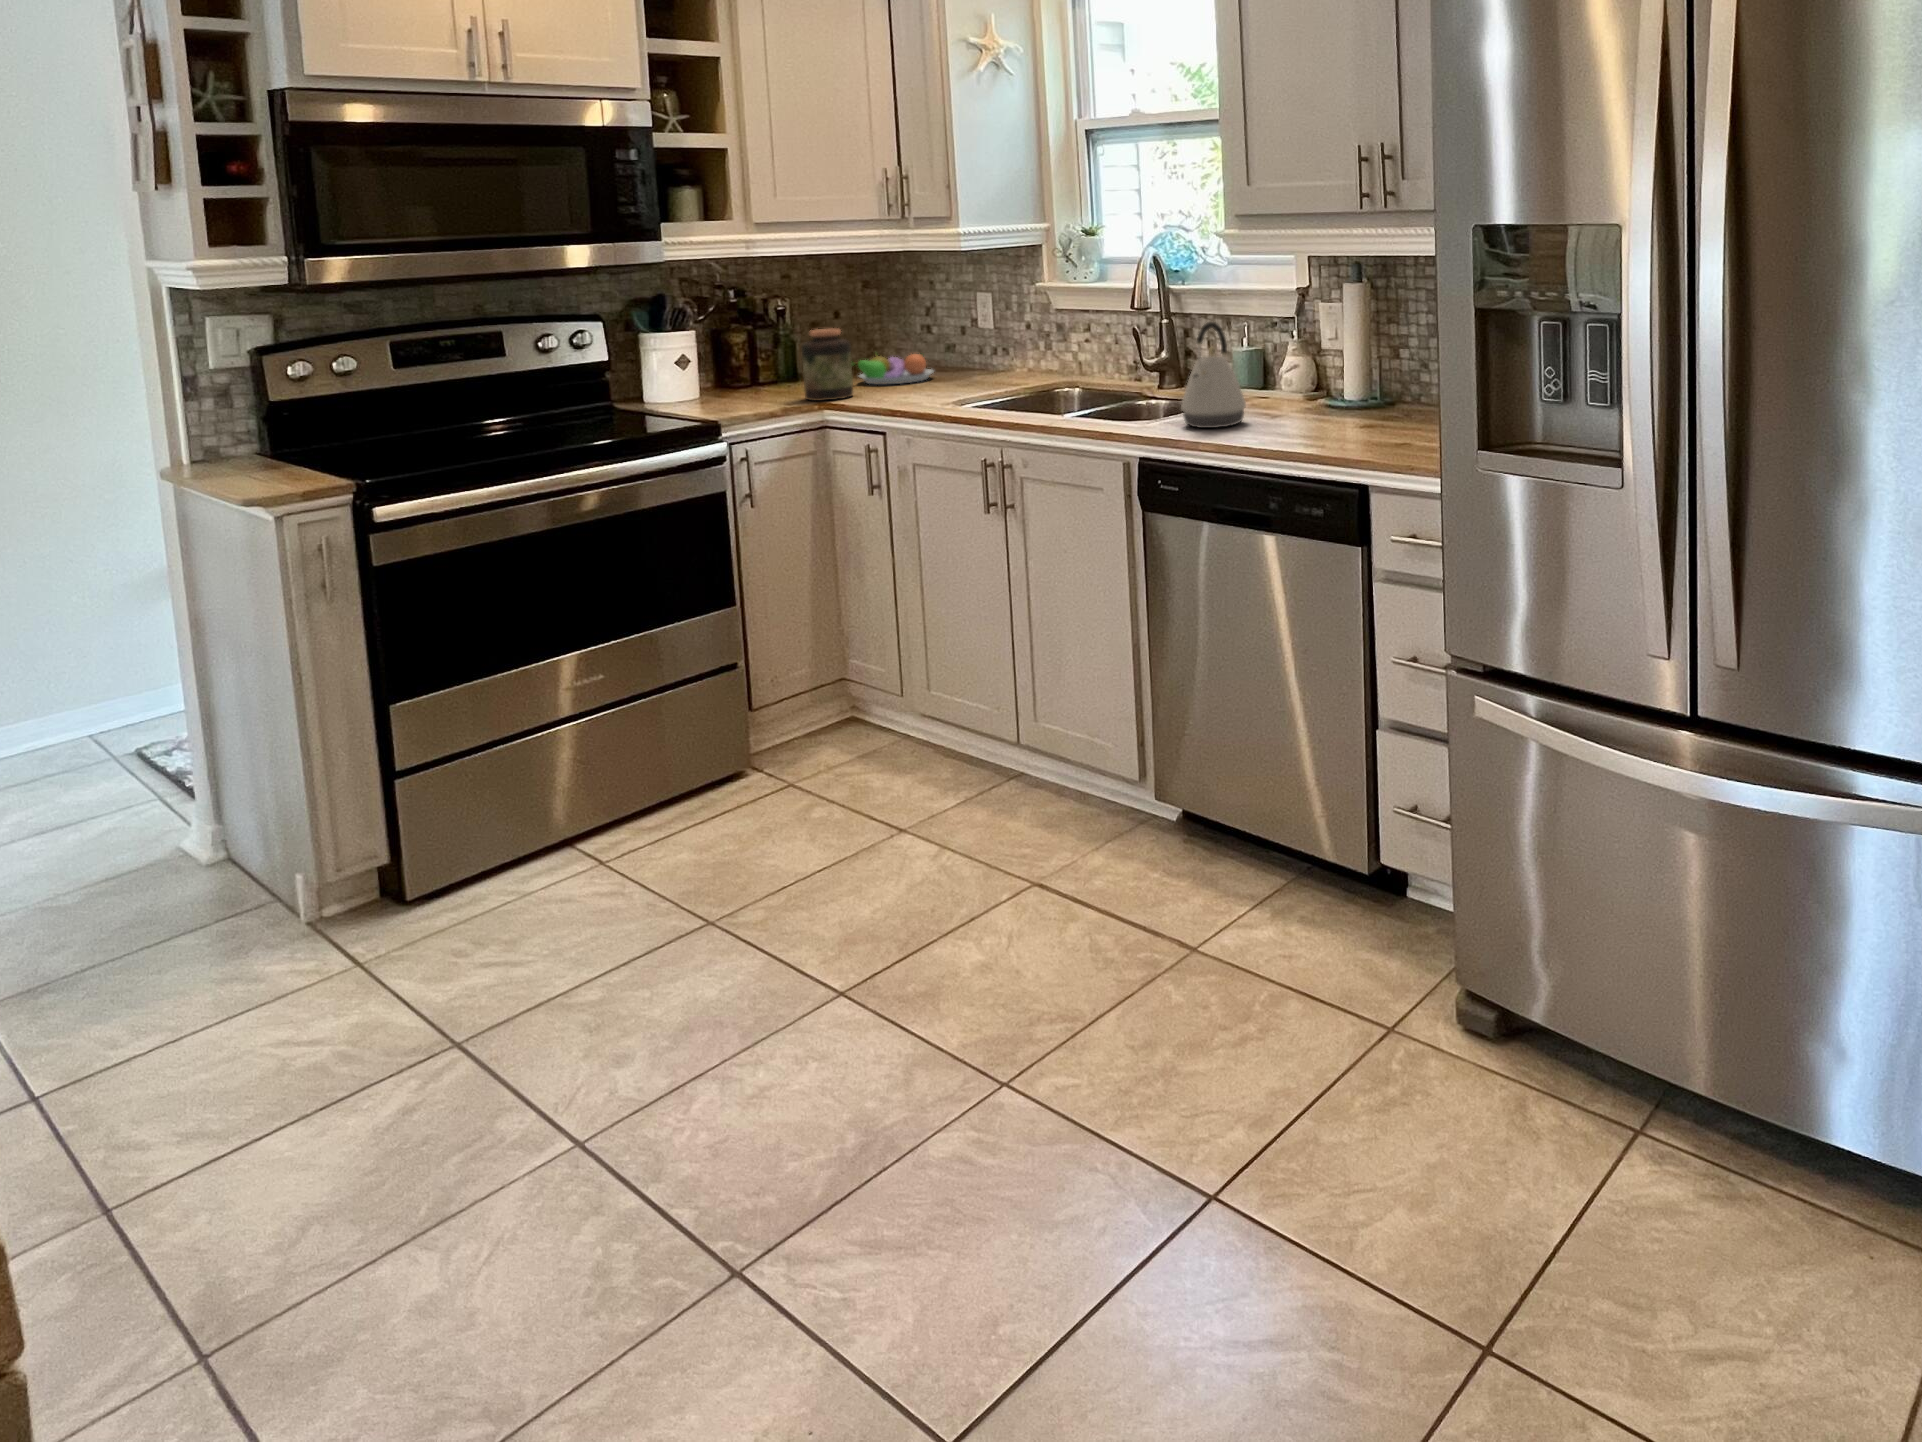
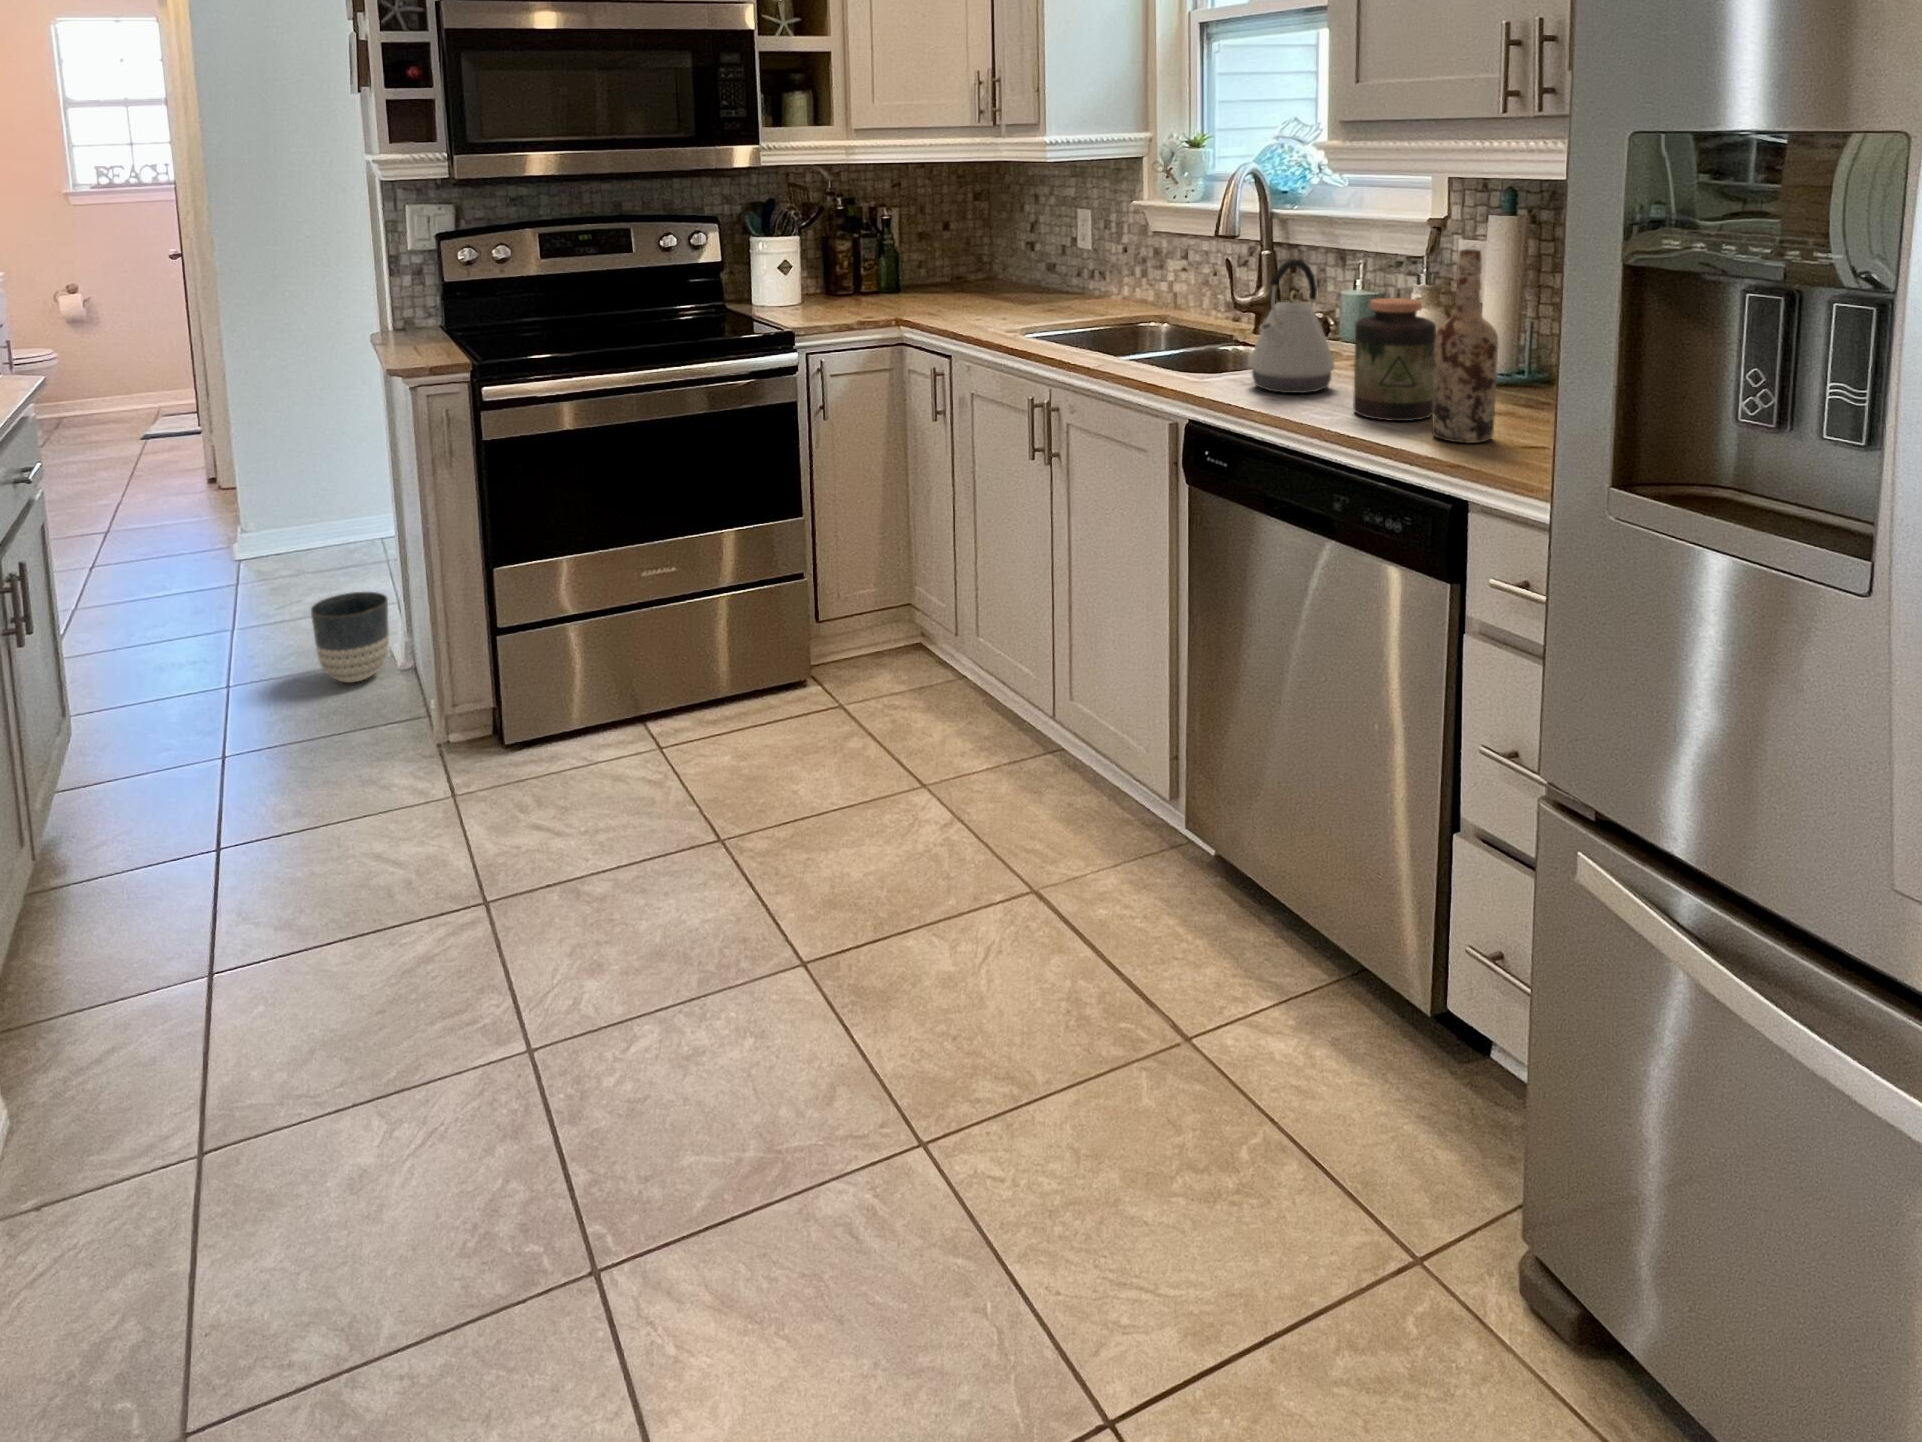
wine bottle: none [1331,305,1374,446] -> present [1432,249,1499,443]
jar: present [802,329,853,401] -> present [1353,298,1436,421]
fruit bowl: present [852,354,933,385] -> none [940,266,1025,303]
planter: none [75,775,193,890] -> present [311,592,389,683]

